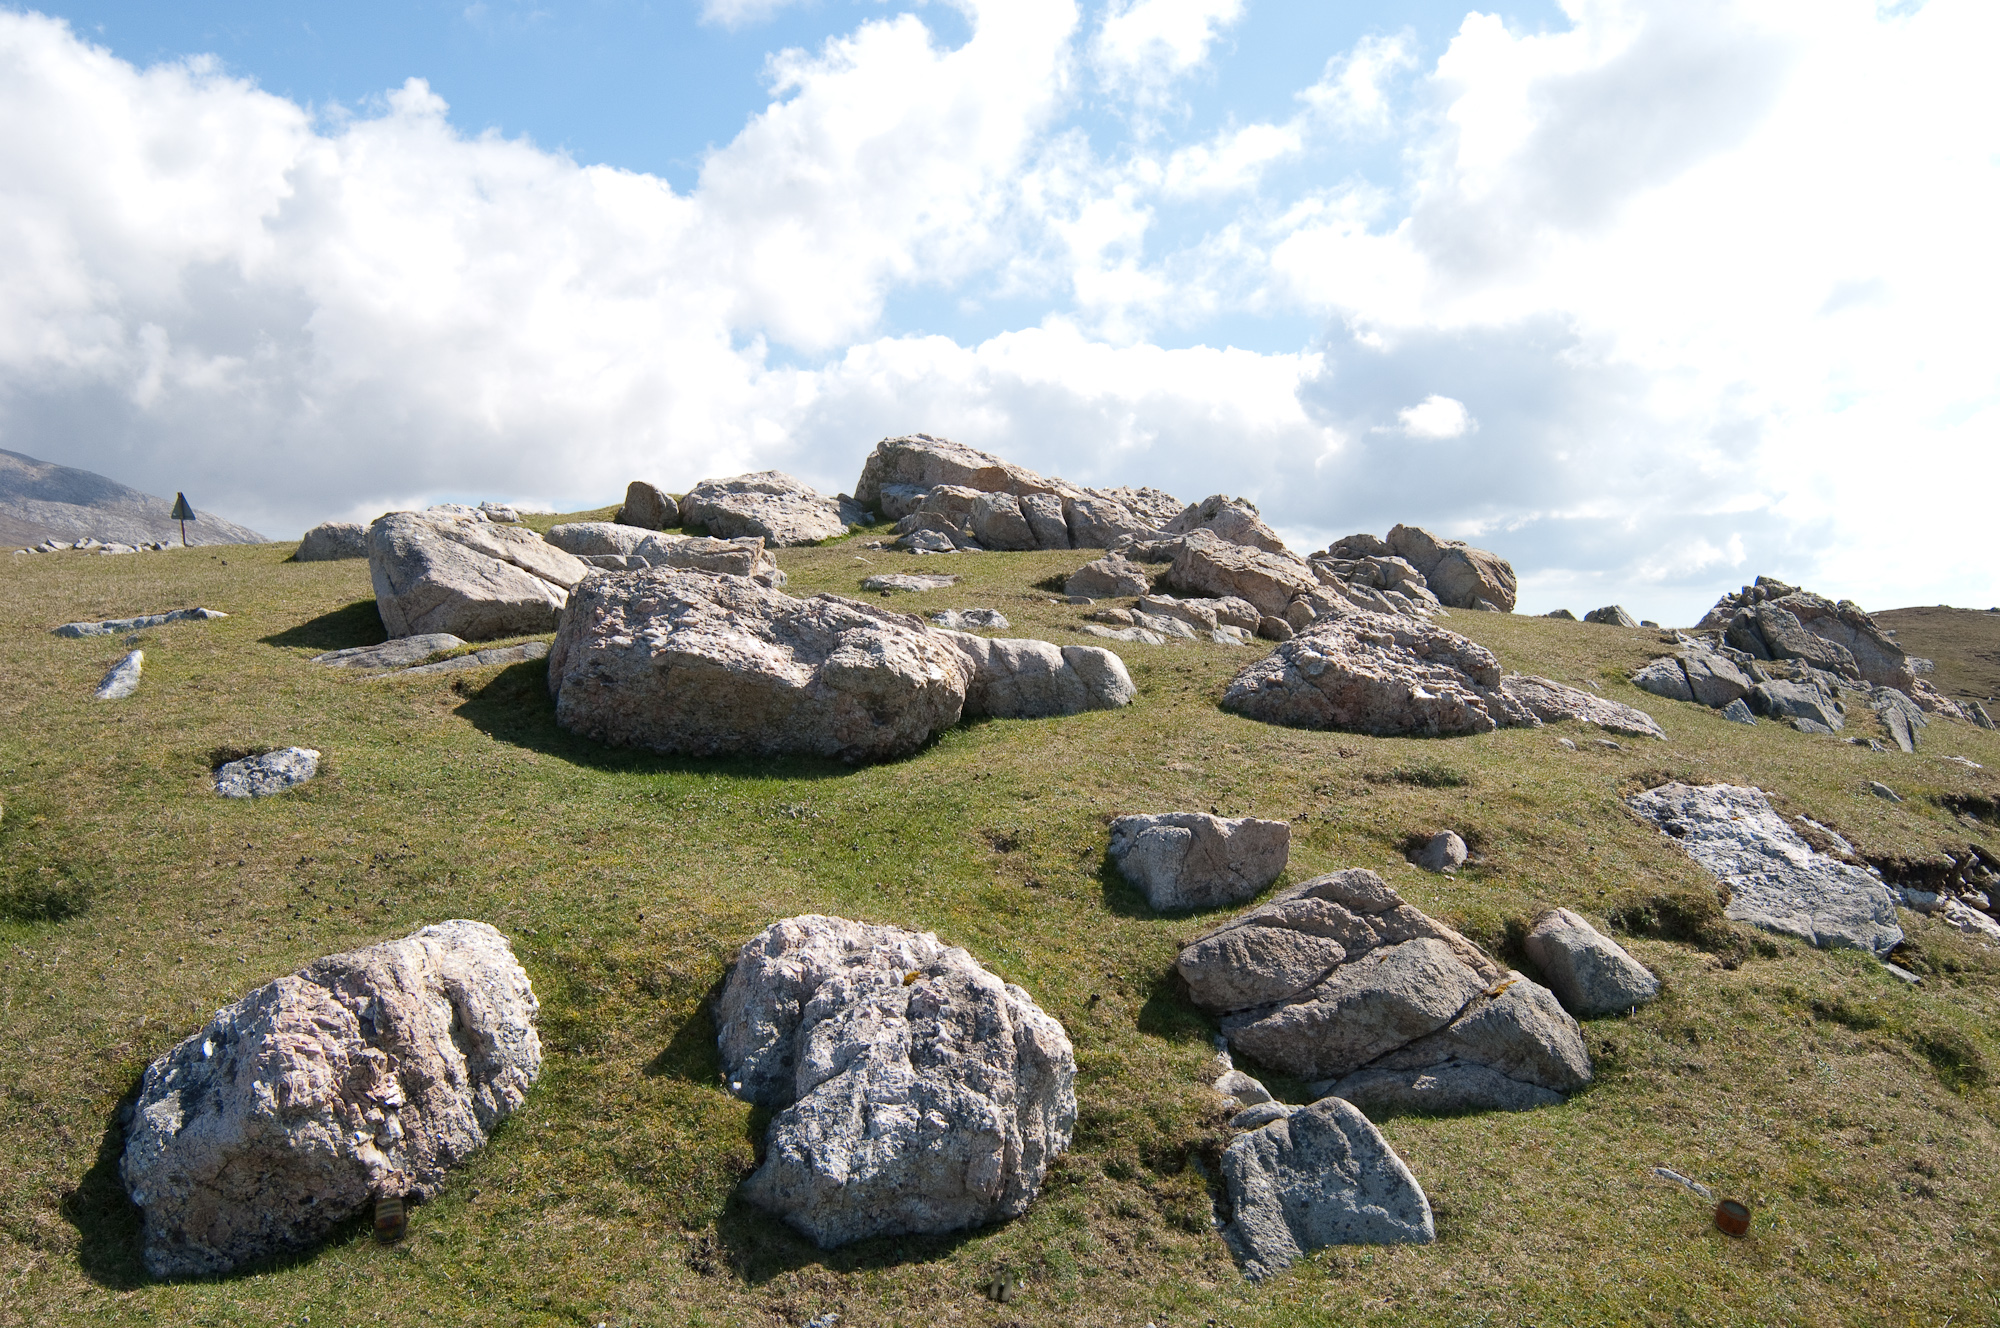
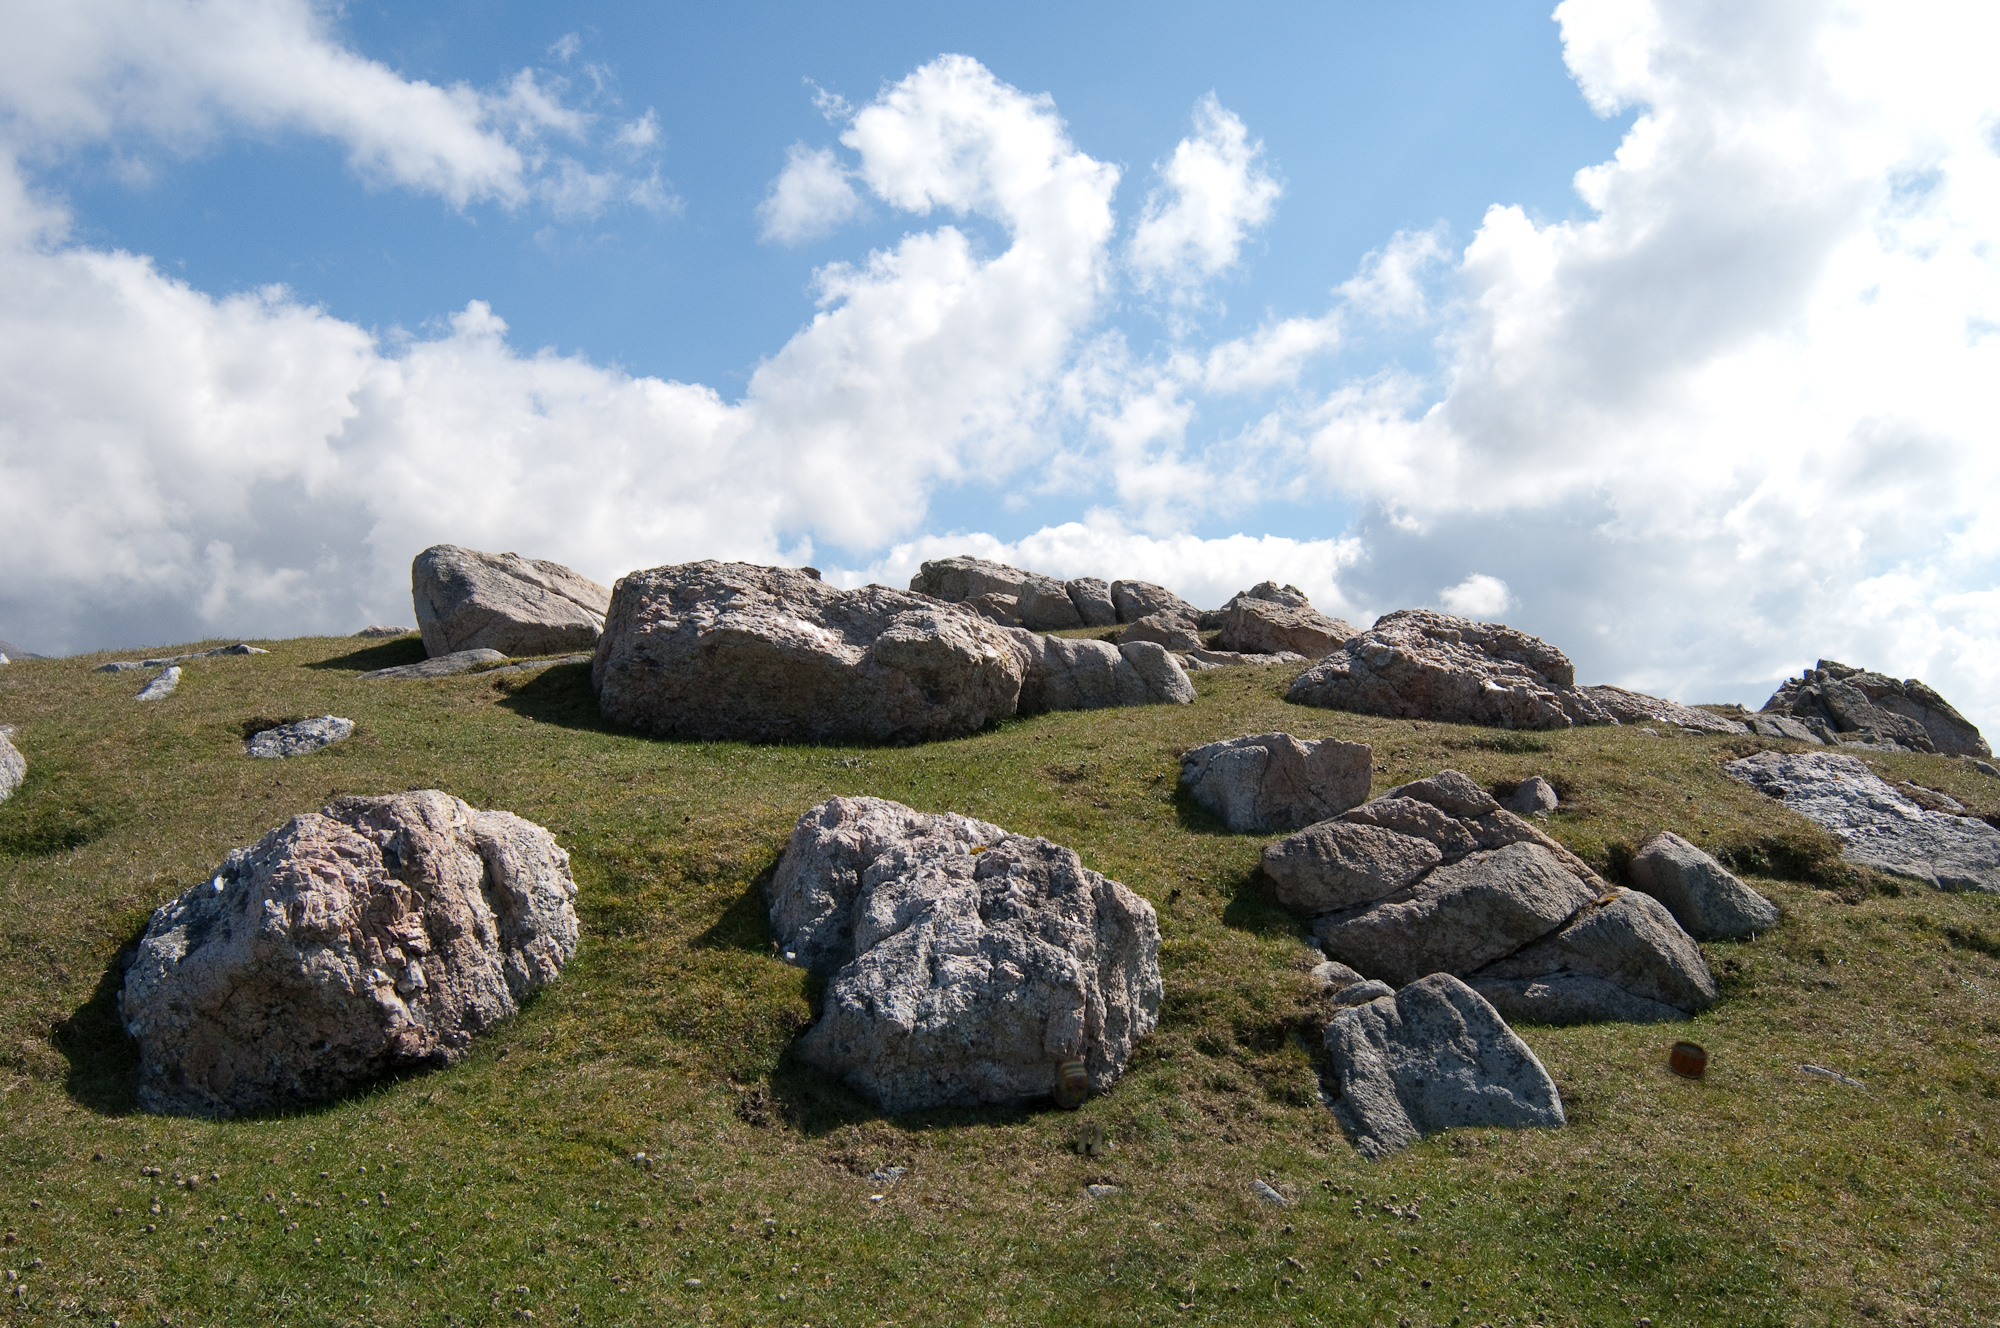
backpack: present [373,1192,408,1244] -> present [1053,1056,1089,1108]
bucket: present [1714,1199,1752,1237] -> present [1668,1041,1708,1078]

